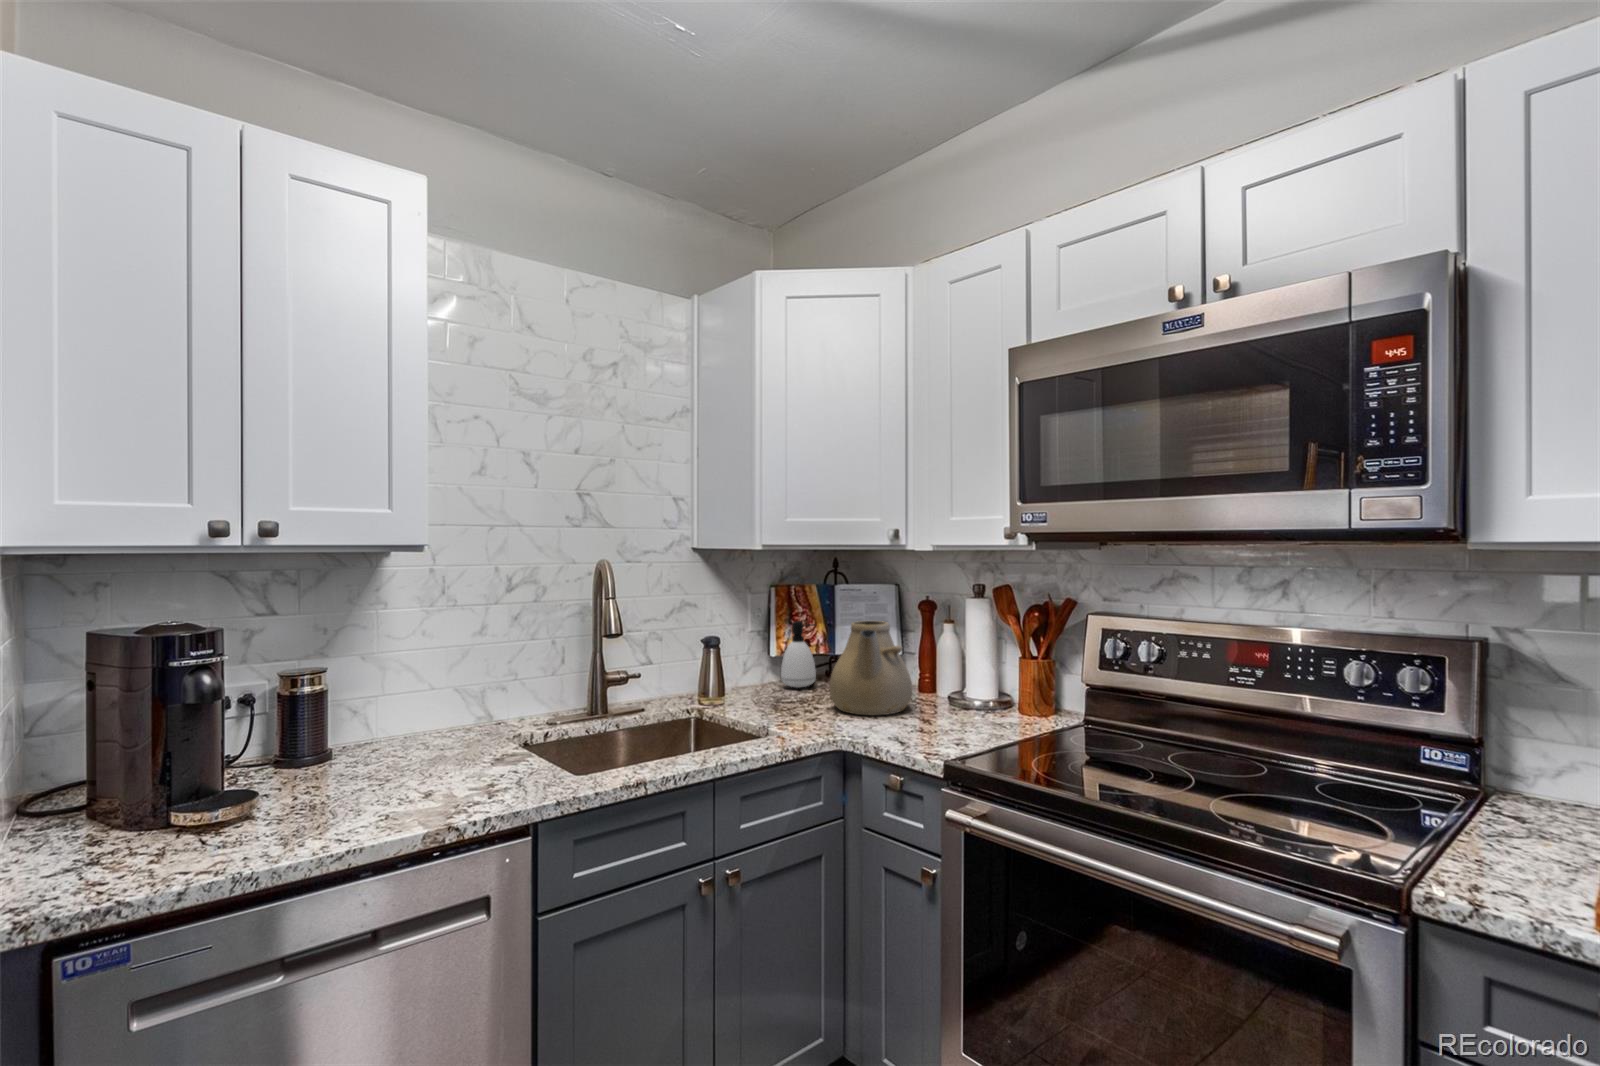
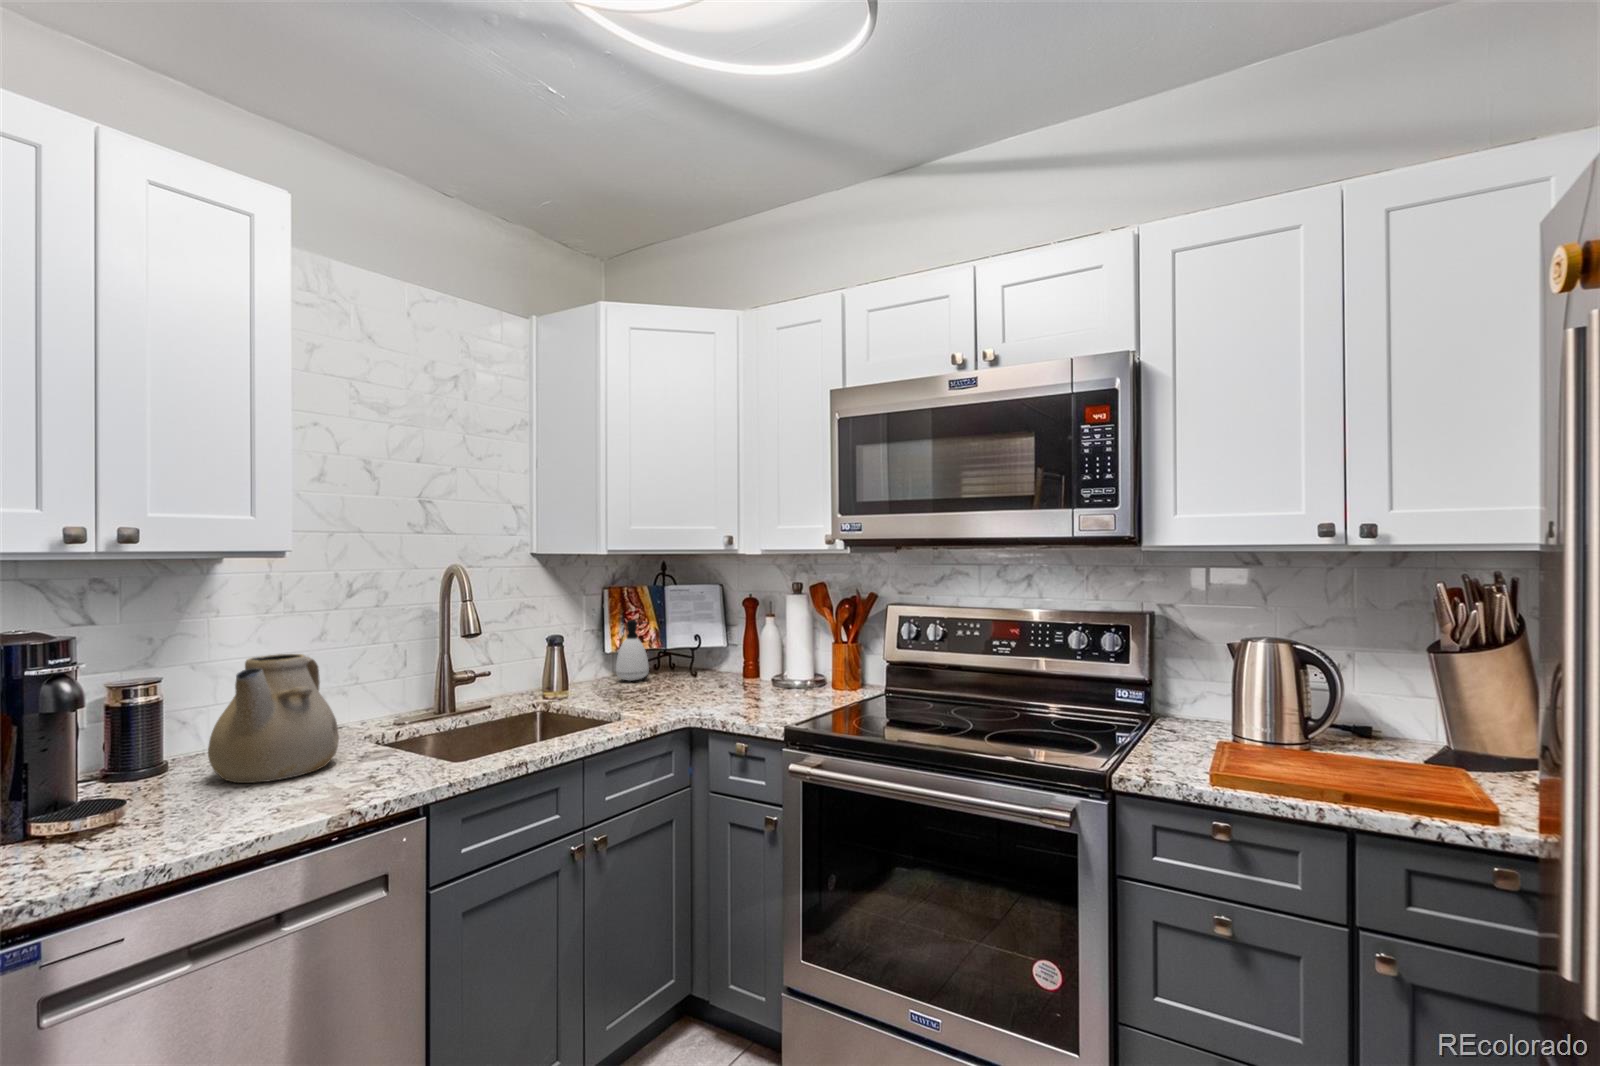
teapot: present [829,621,912,715] -> present [208,654,339,783]

